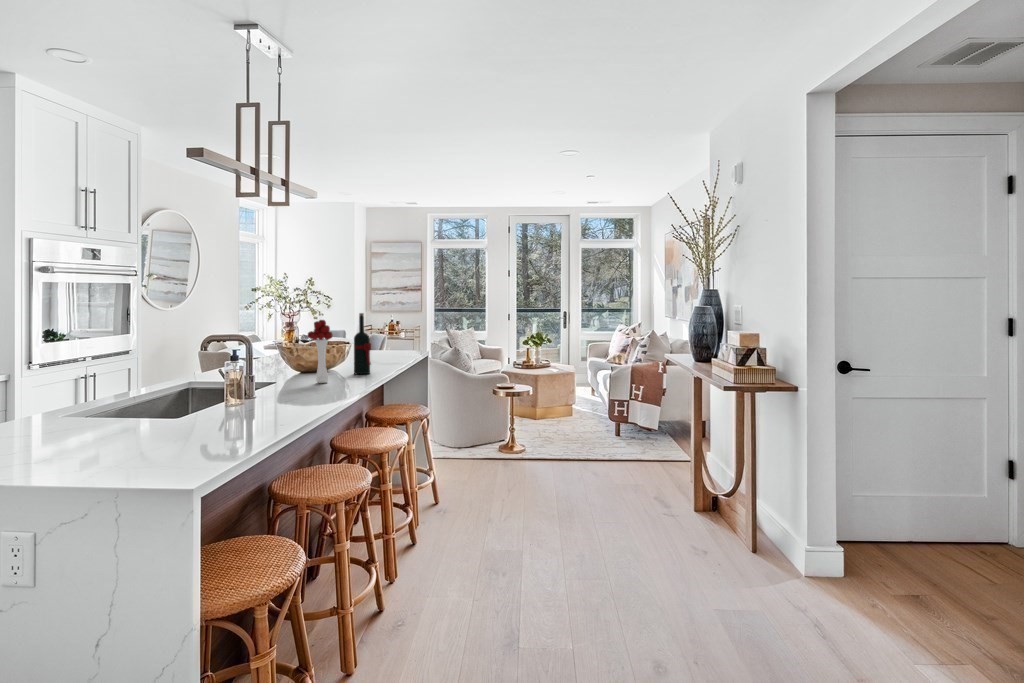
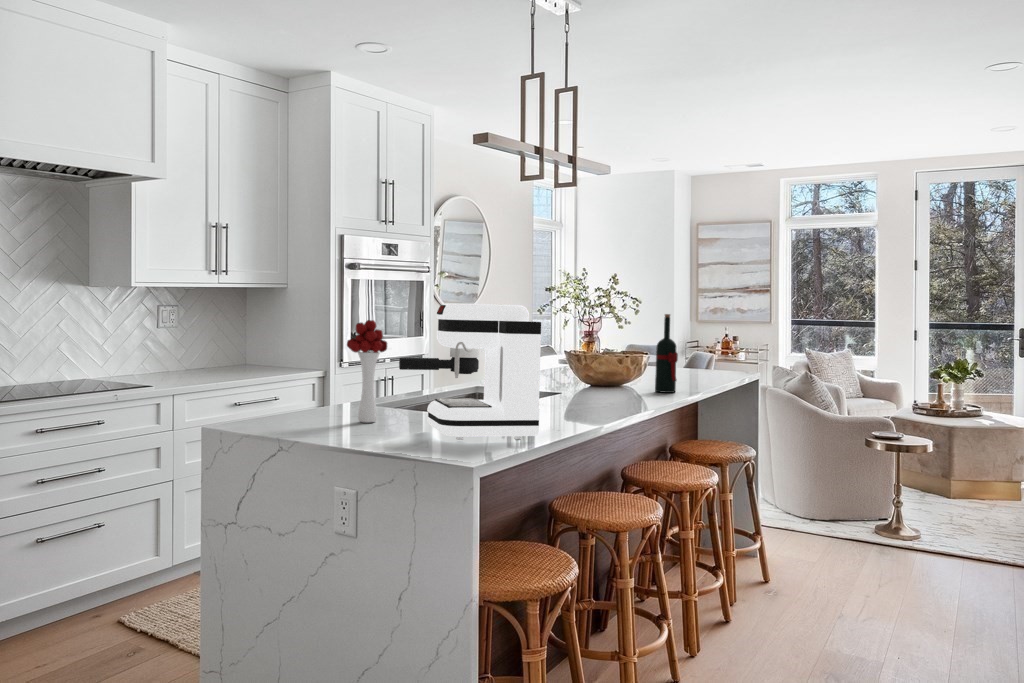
coffee maker: none [102,315,261,453] -> present [399,303,541,440]
flower bouquet: present [308,320,332,383] -> present [347,320,387,423]

